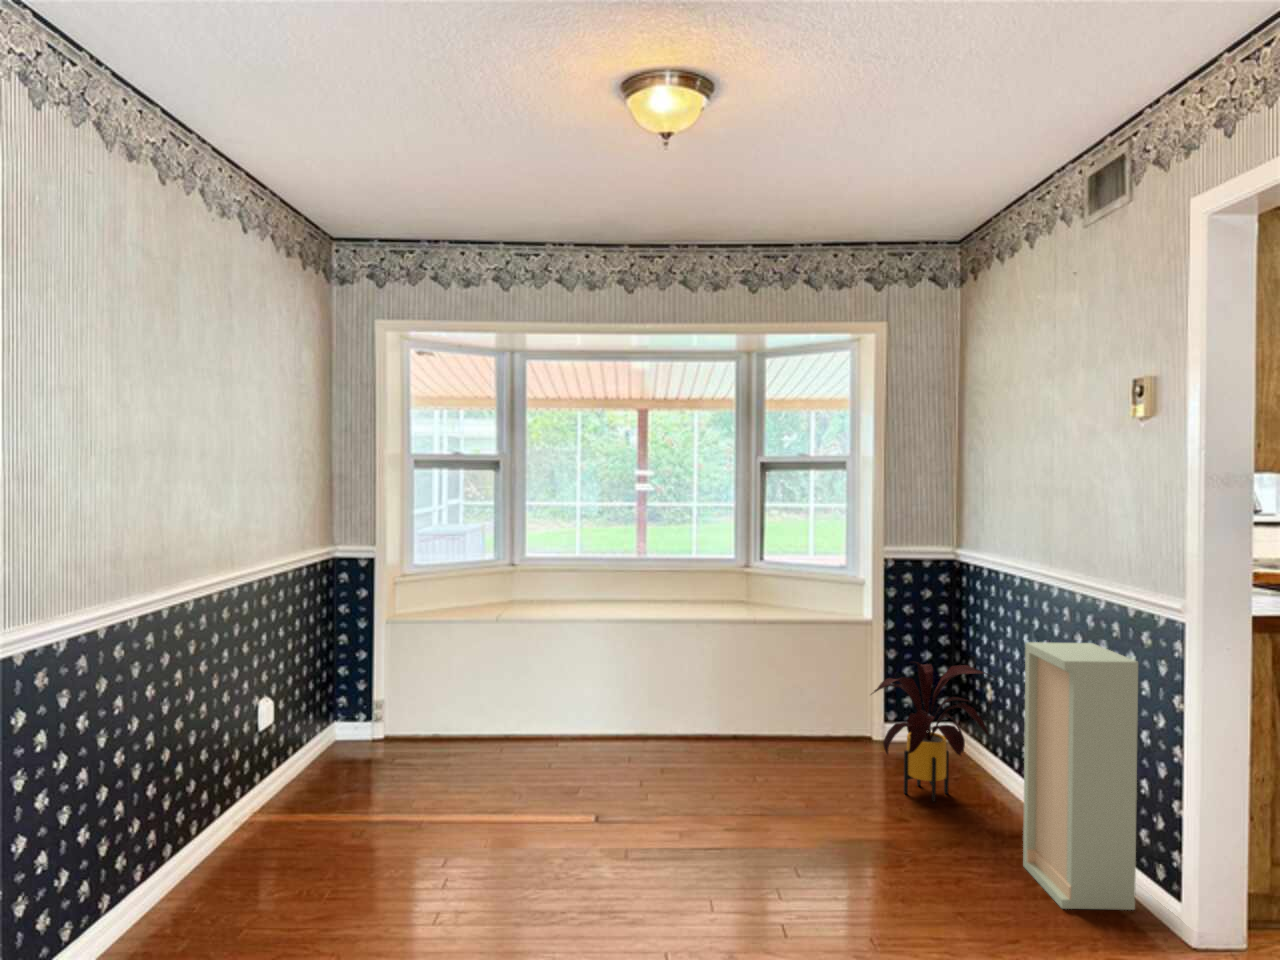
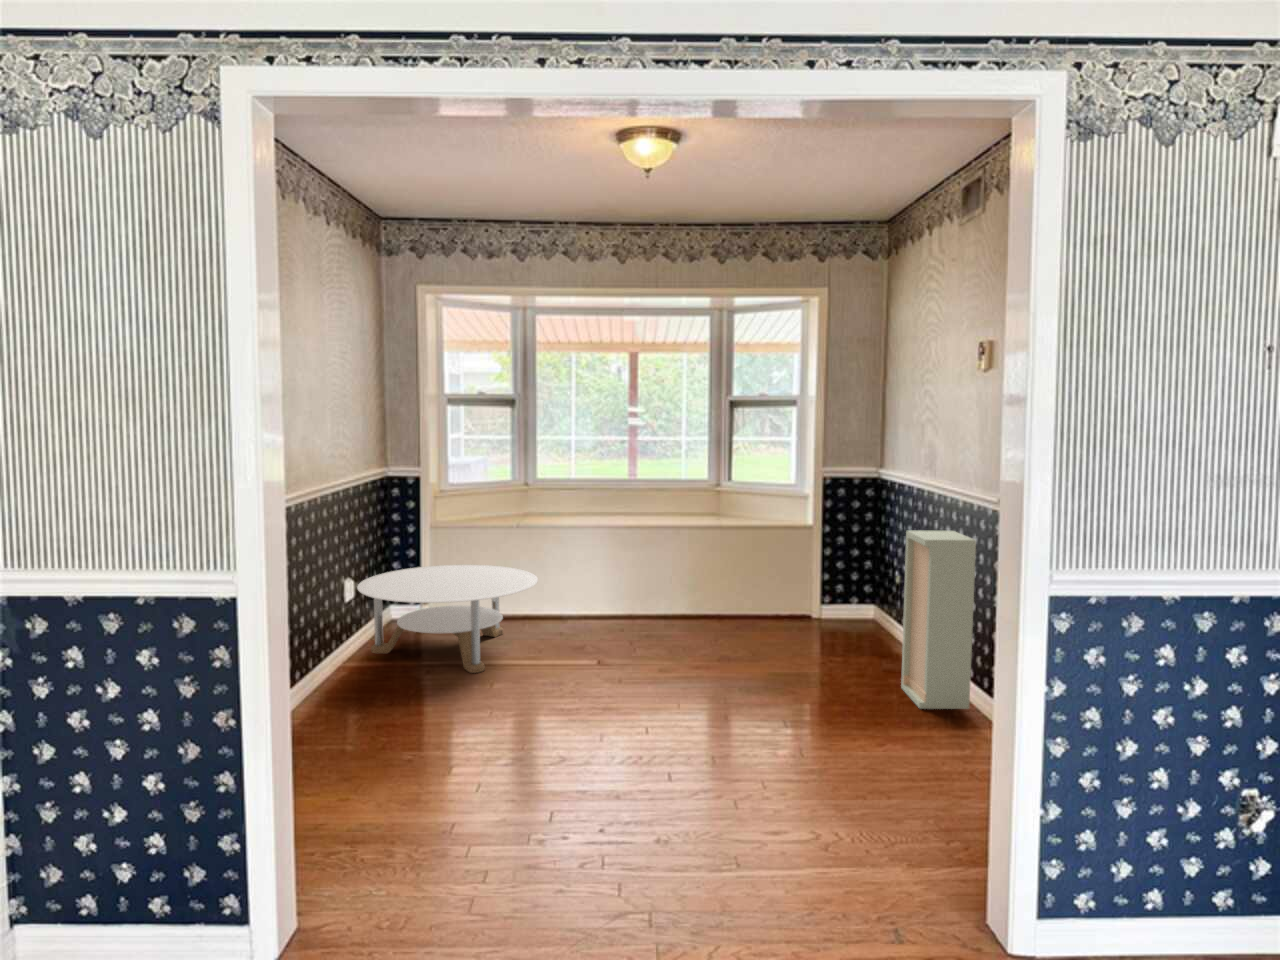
house plant: present [874,663,992,802] -> none [804,551,904,654]
round table: none [274,672,518,835] -> present [357,565,538,673]

